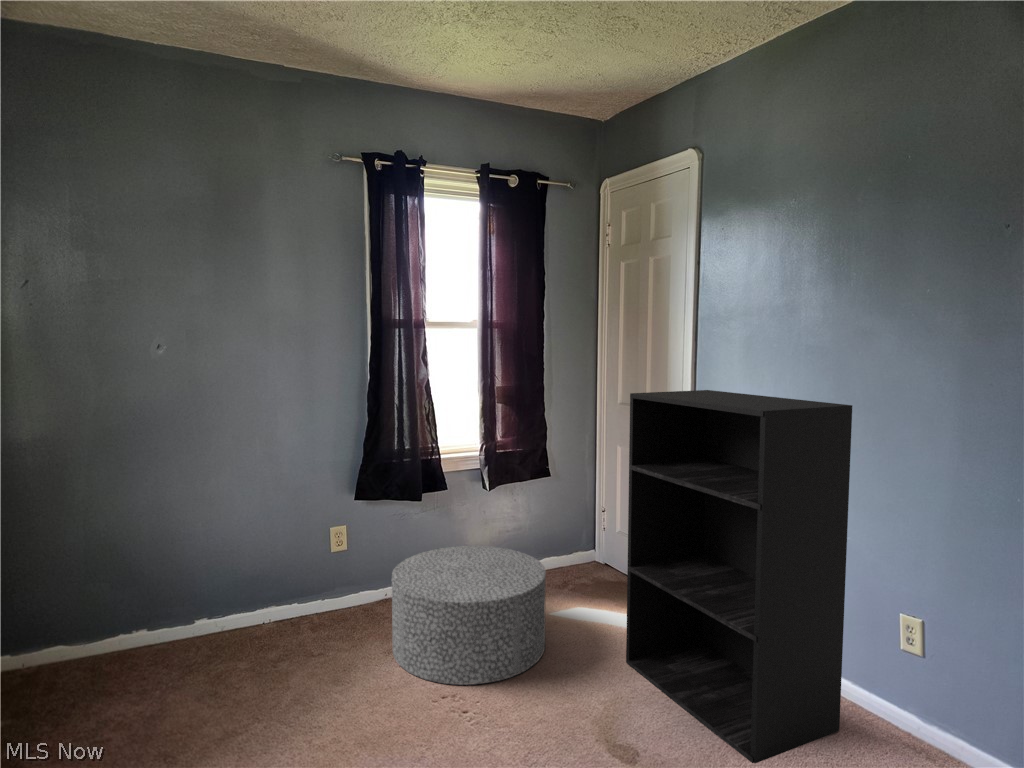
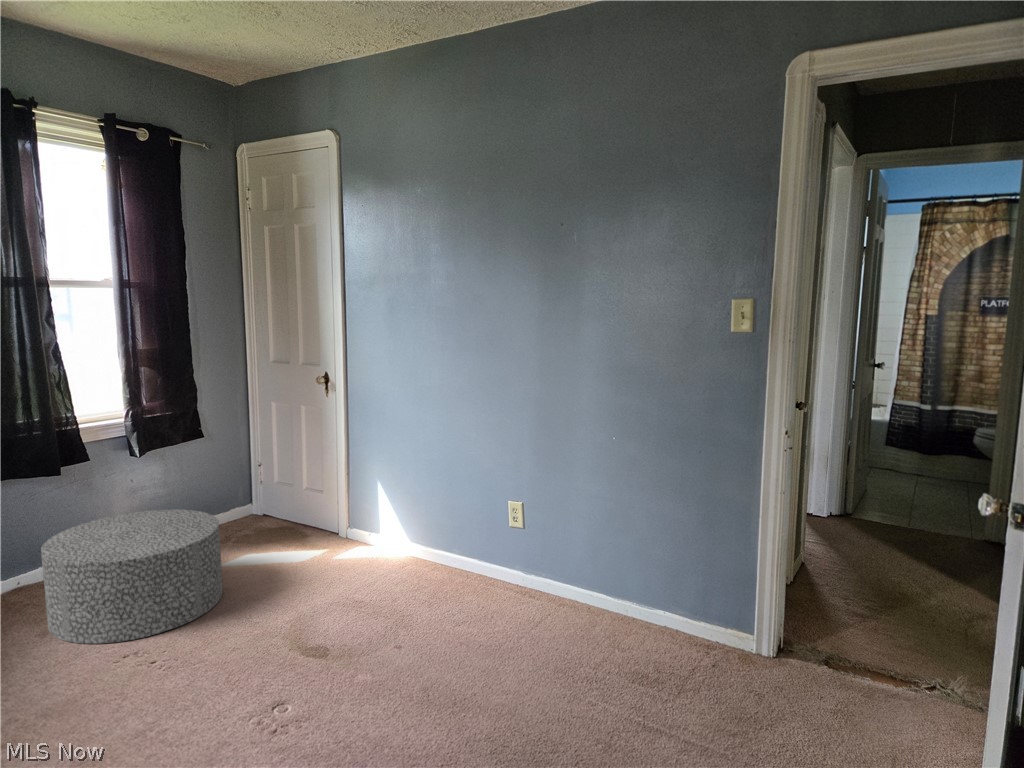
bookshelf: present [626,390,852,763] -> none [292,344,468,621]

